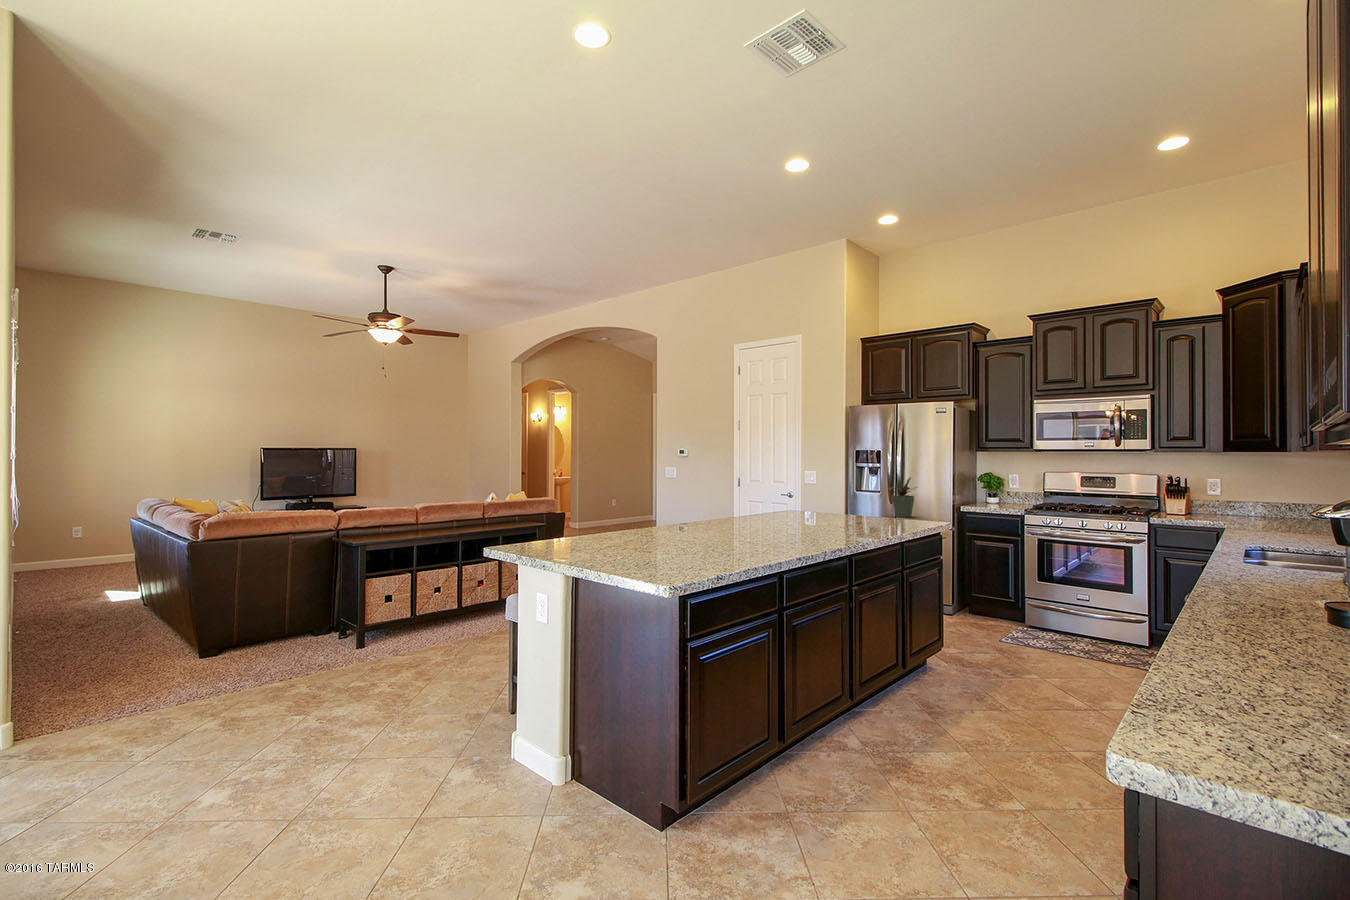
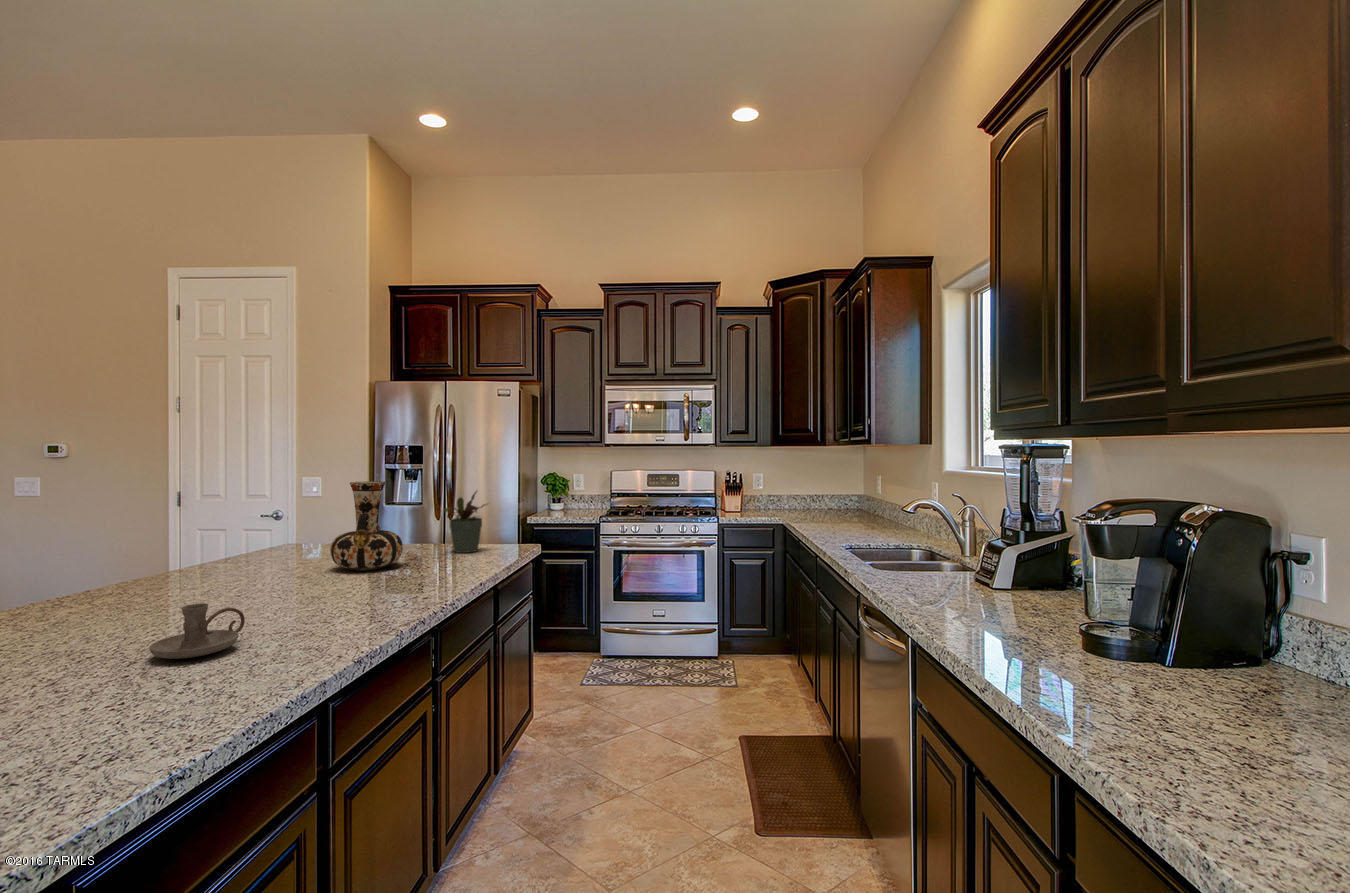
vase: none [823,468,862,519] -> present [330,481,403,570]
candle holder: none [756,512,788,533] -> present [149,603,245,659]

